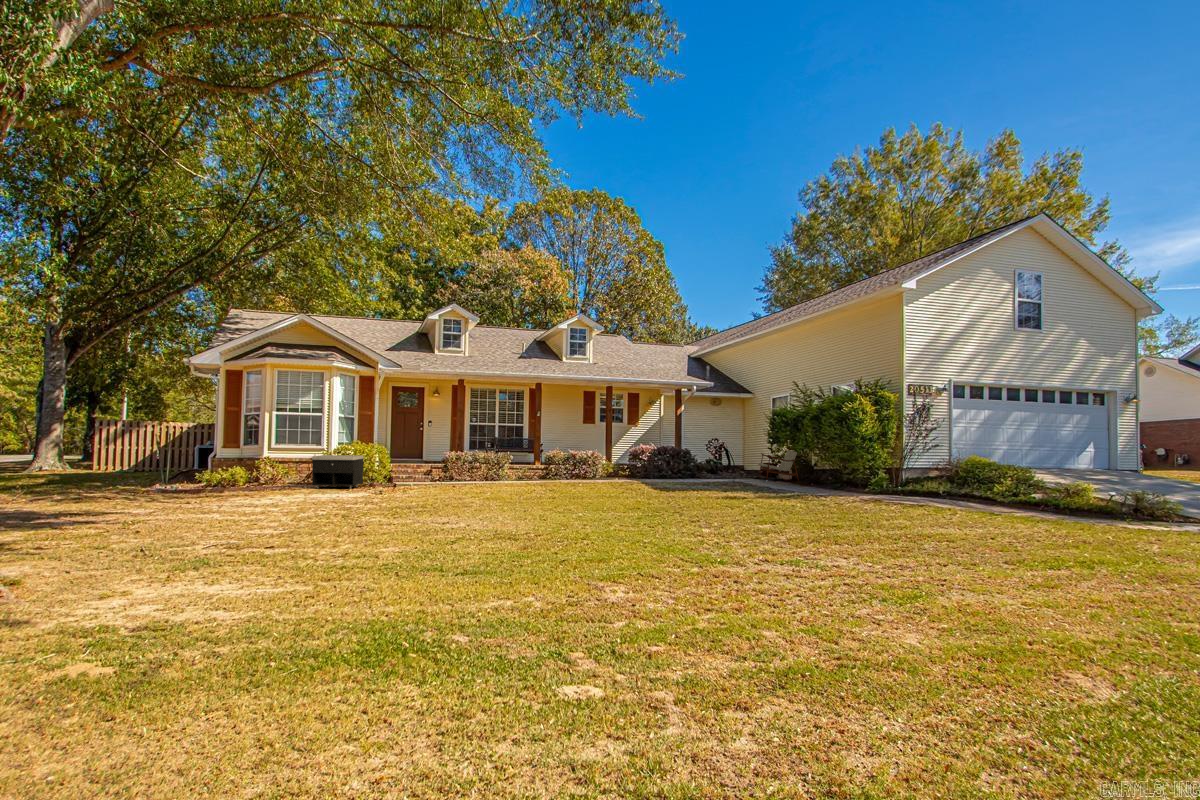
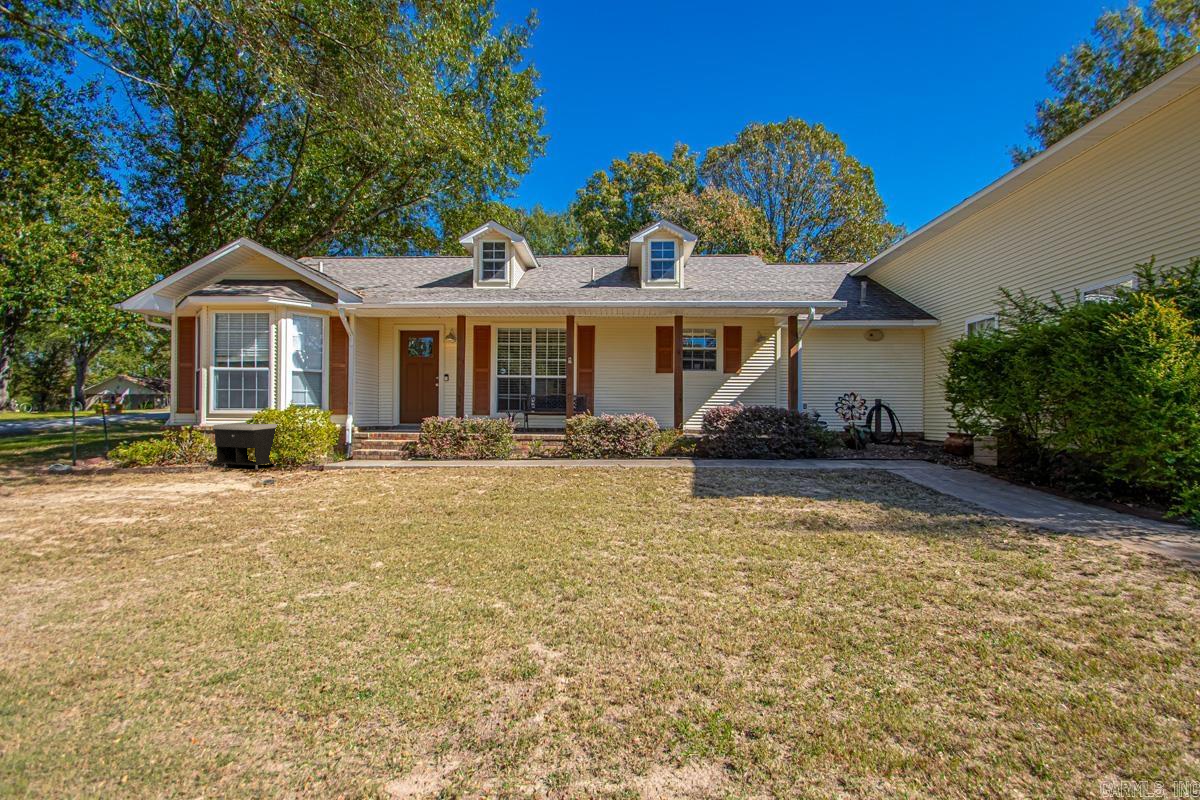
armchair: present [758,451,798,479] -> none [922,415,1005,474]

